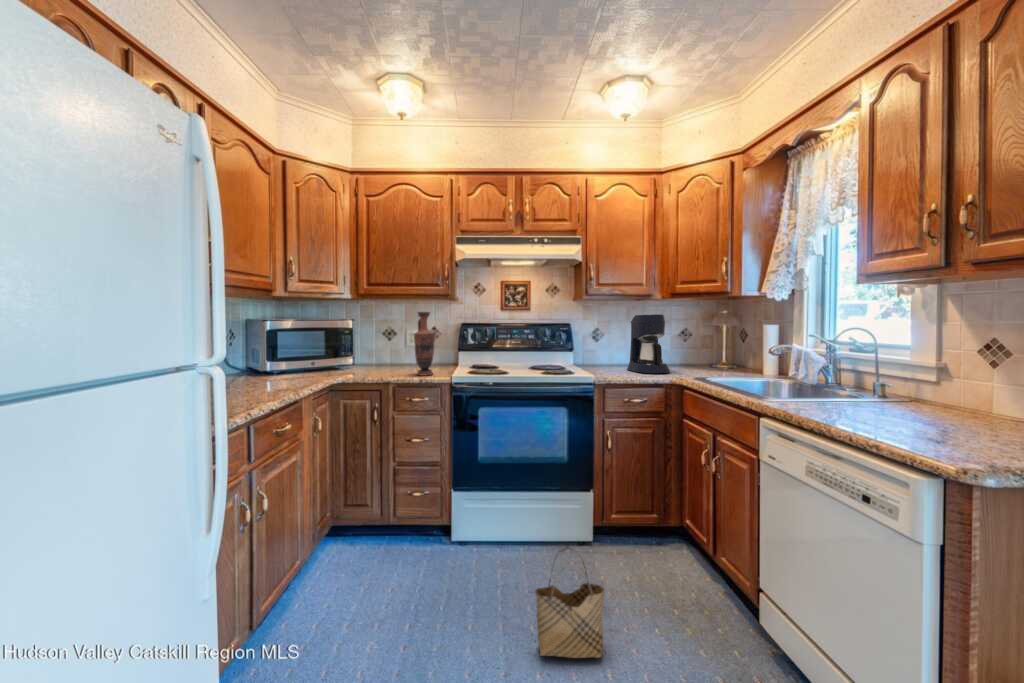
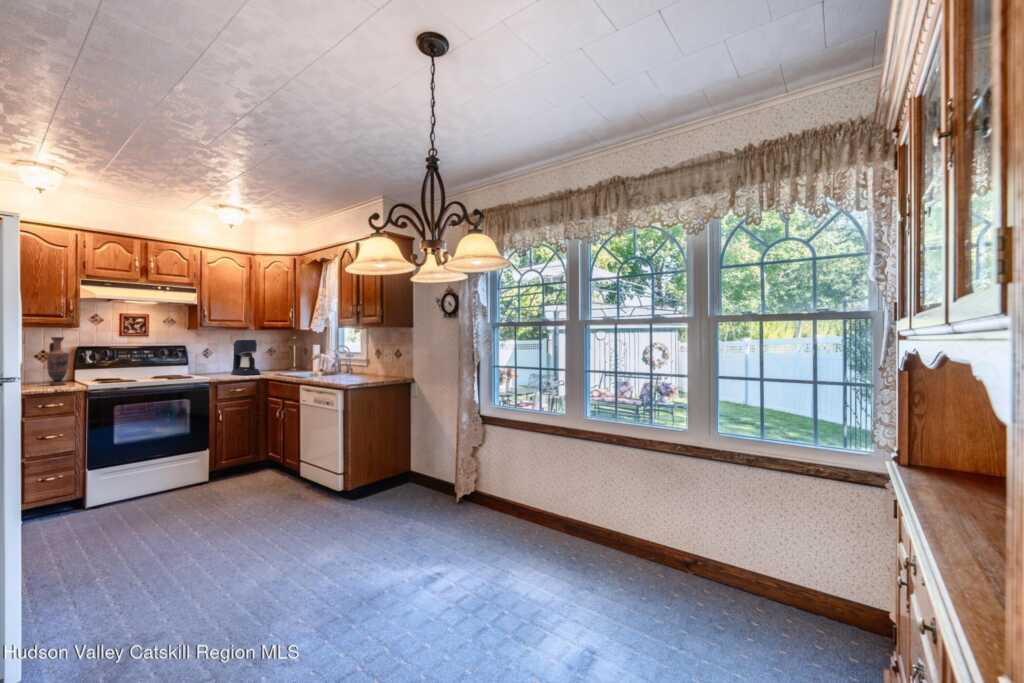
woven basket: present [535,548,604,658] -> none [183,462,225,516]

